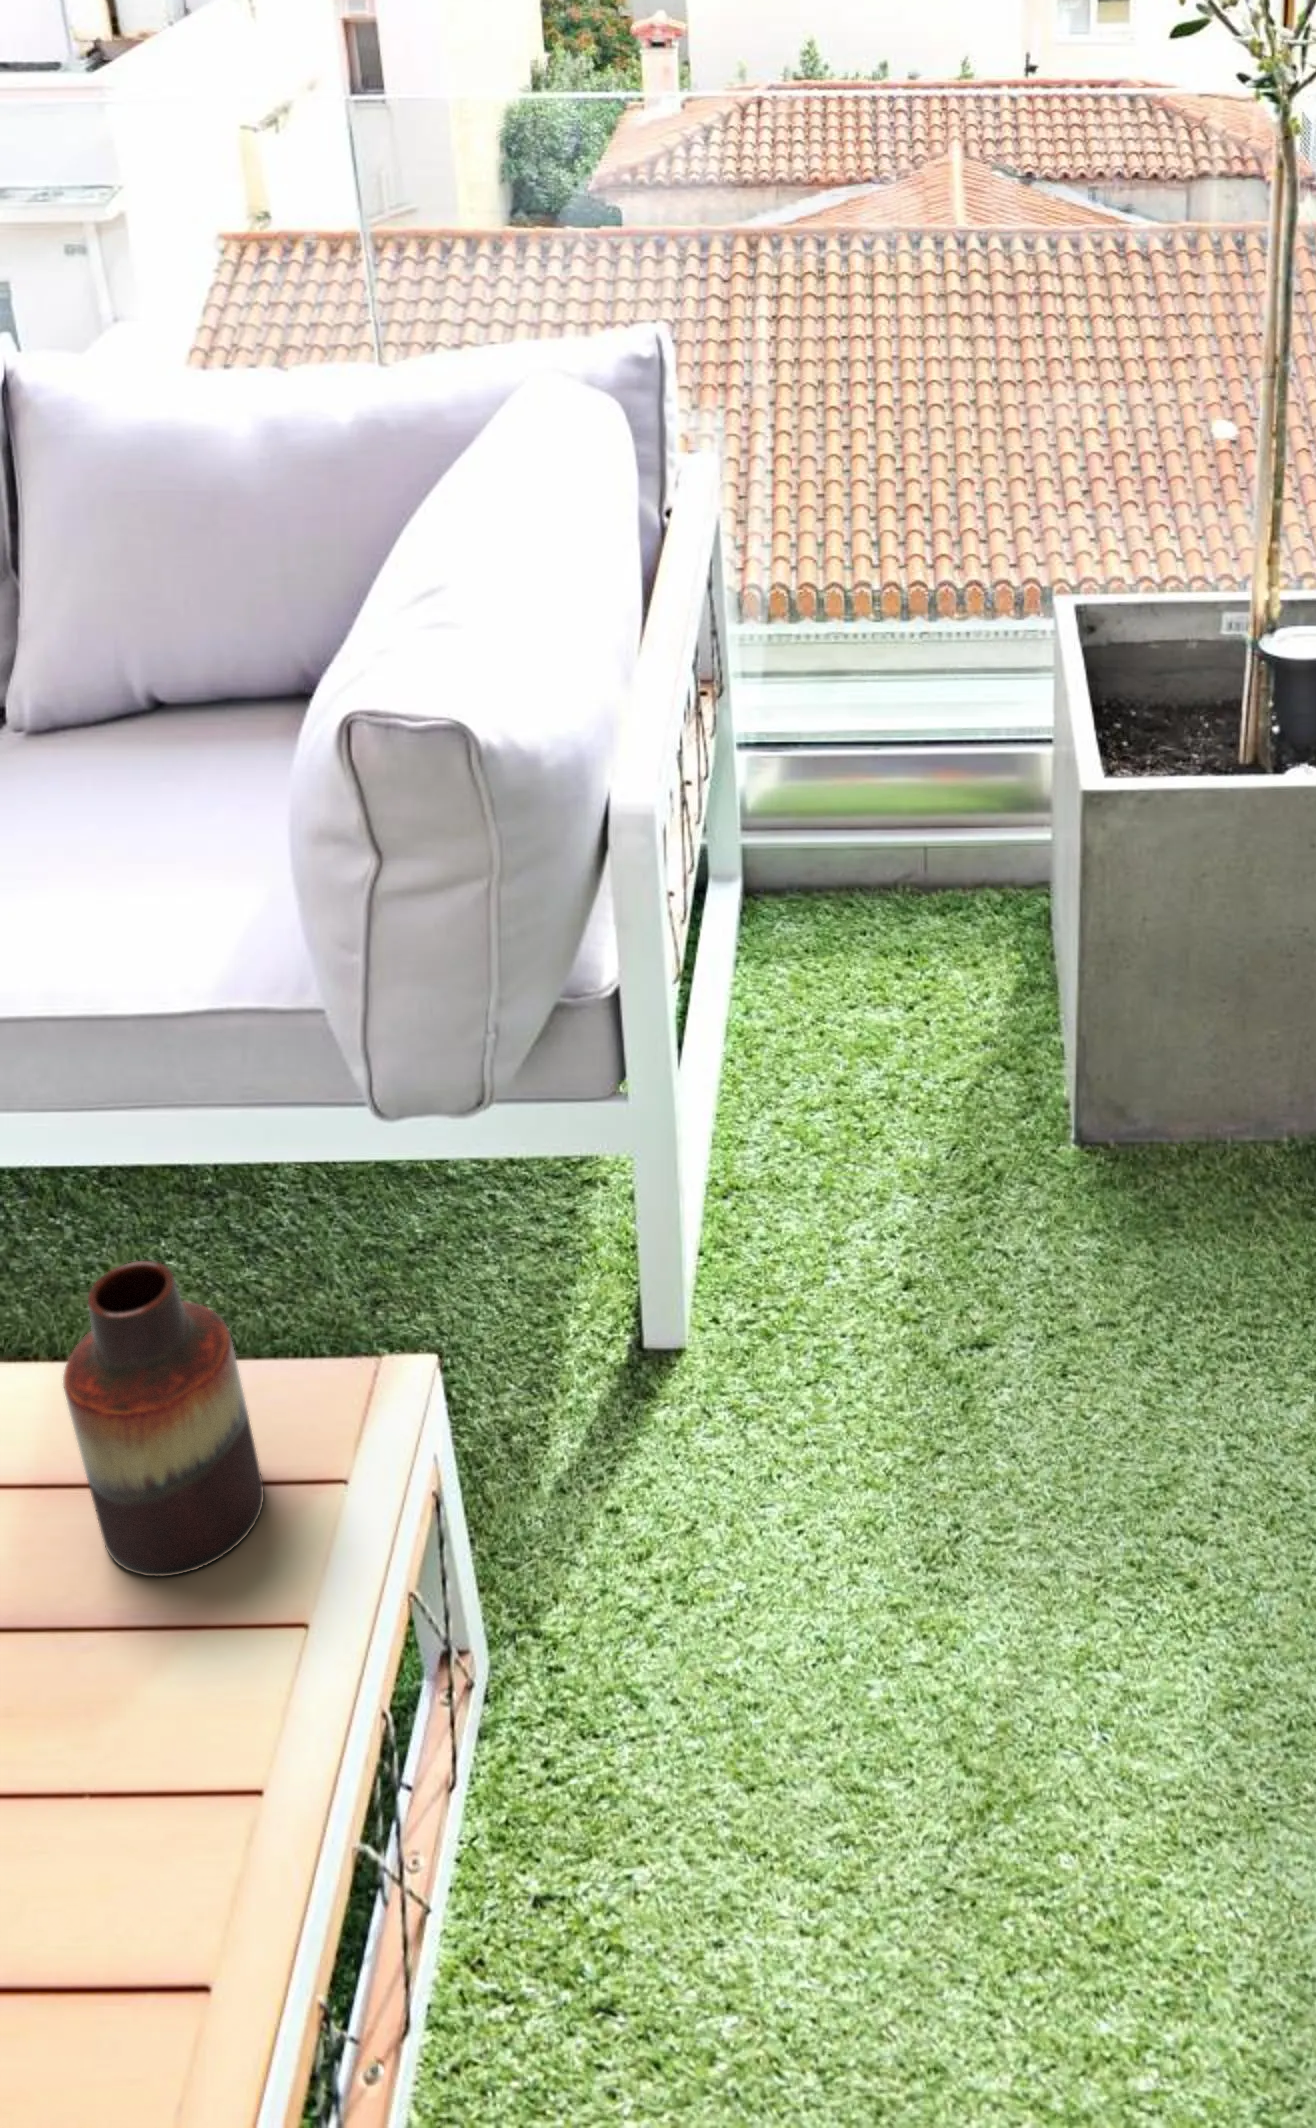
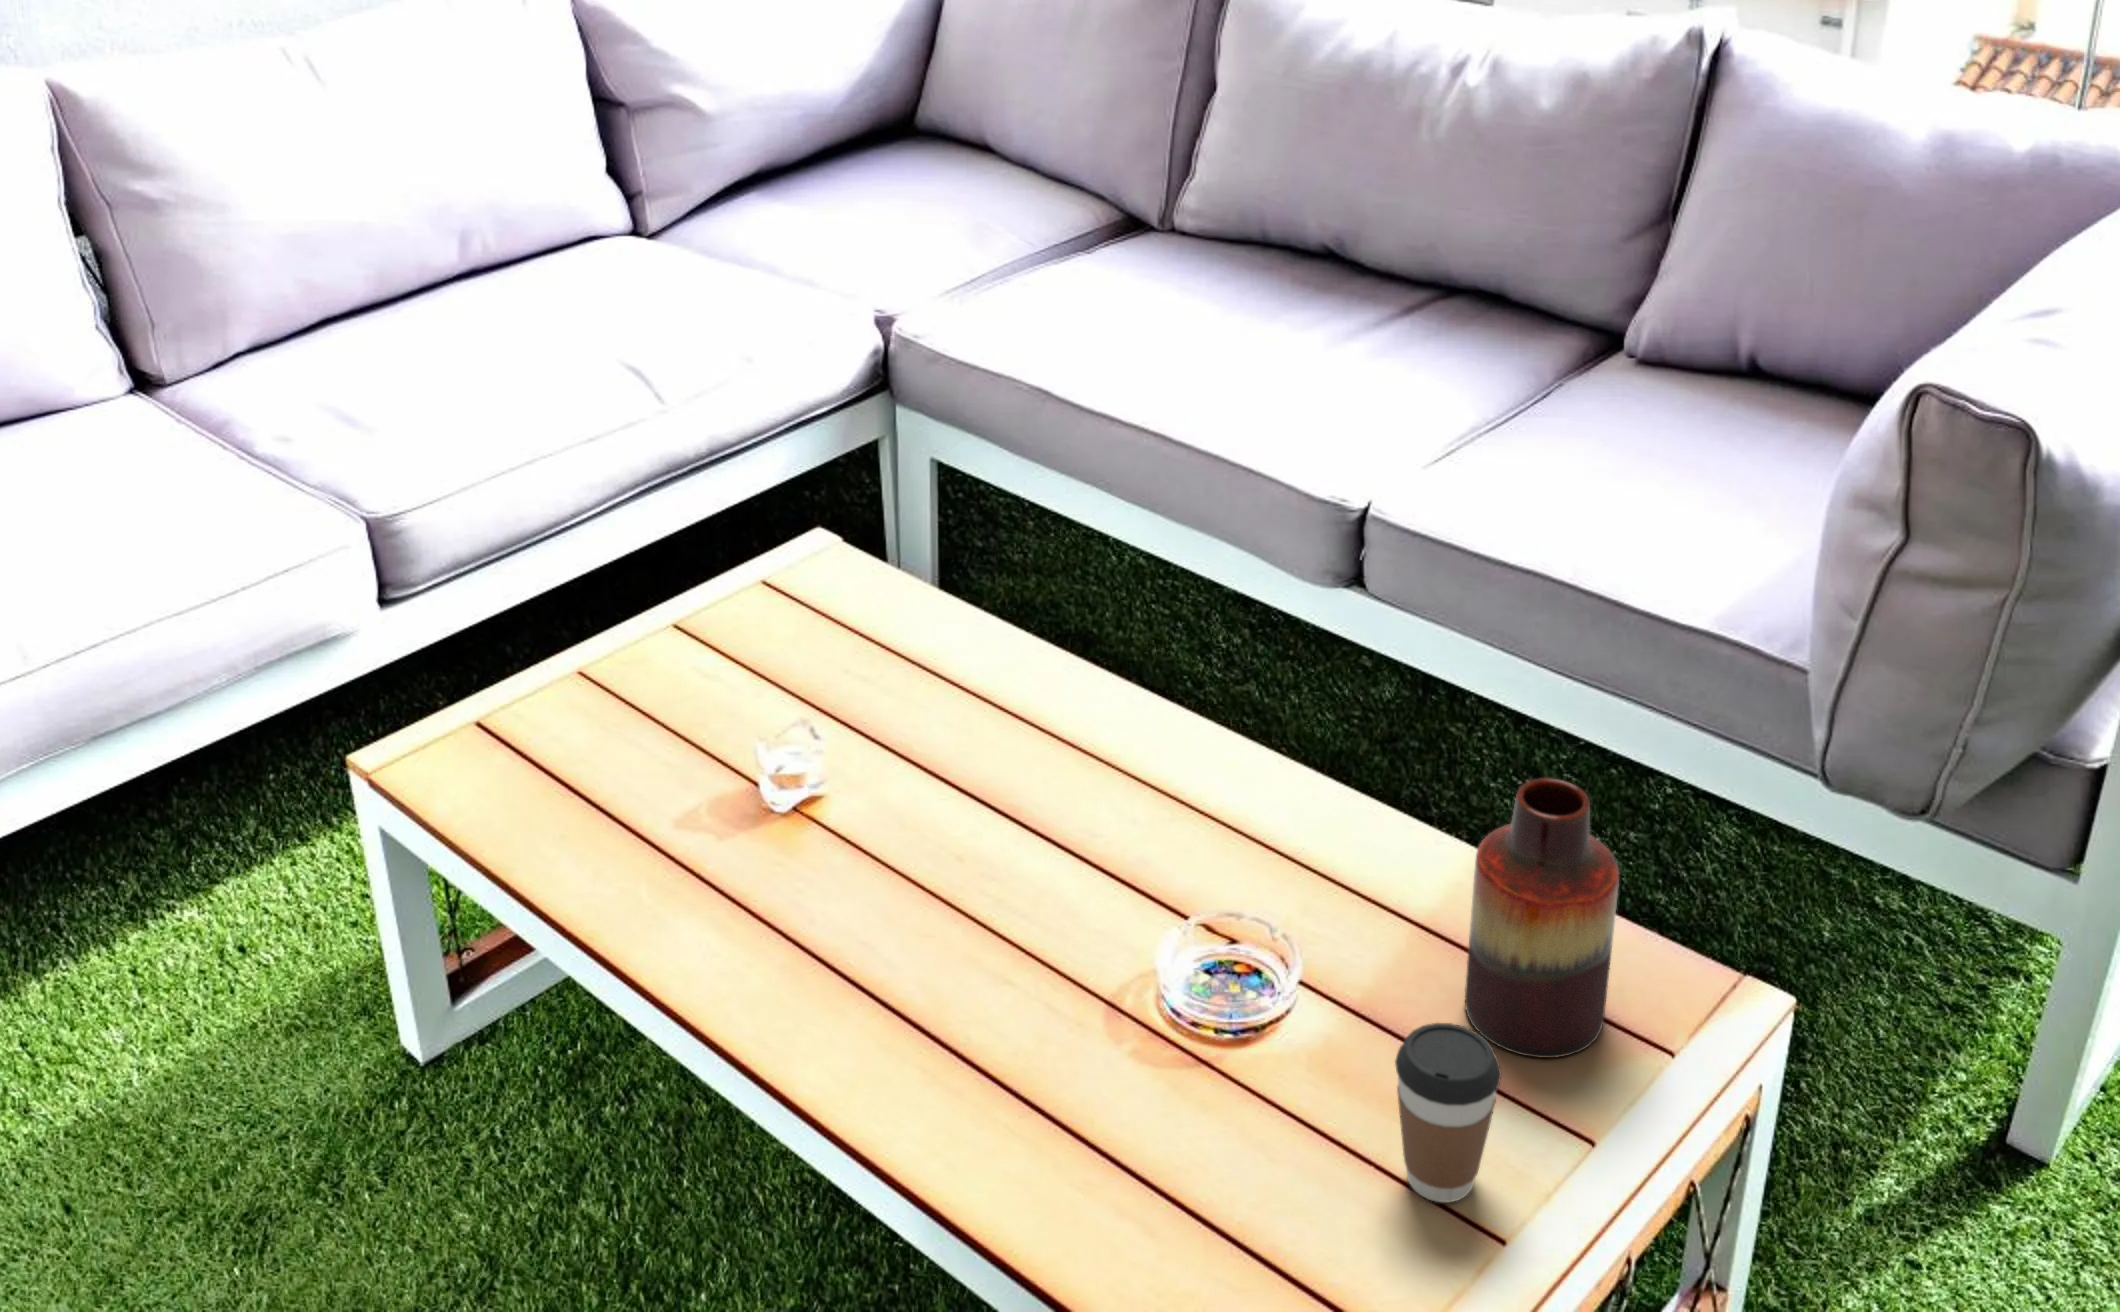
coffee cup: none [58,1596,195,1806] -> present [1395,1023,1502,1202]

